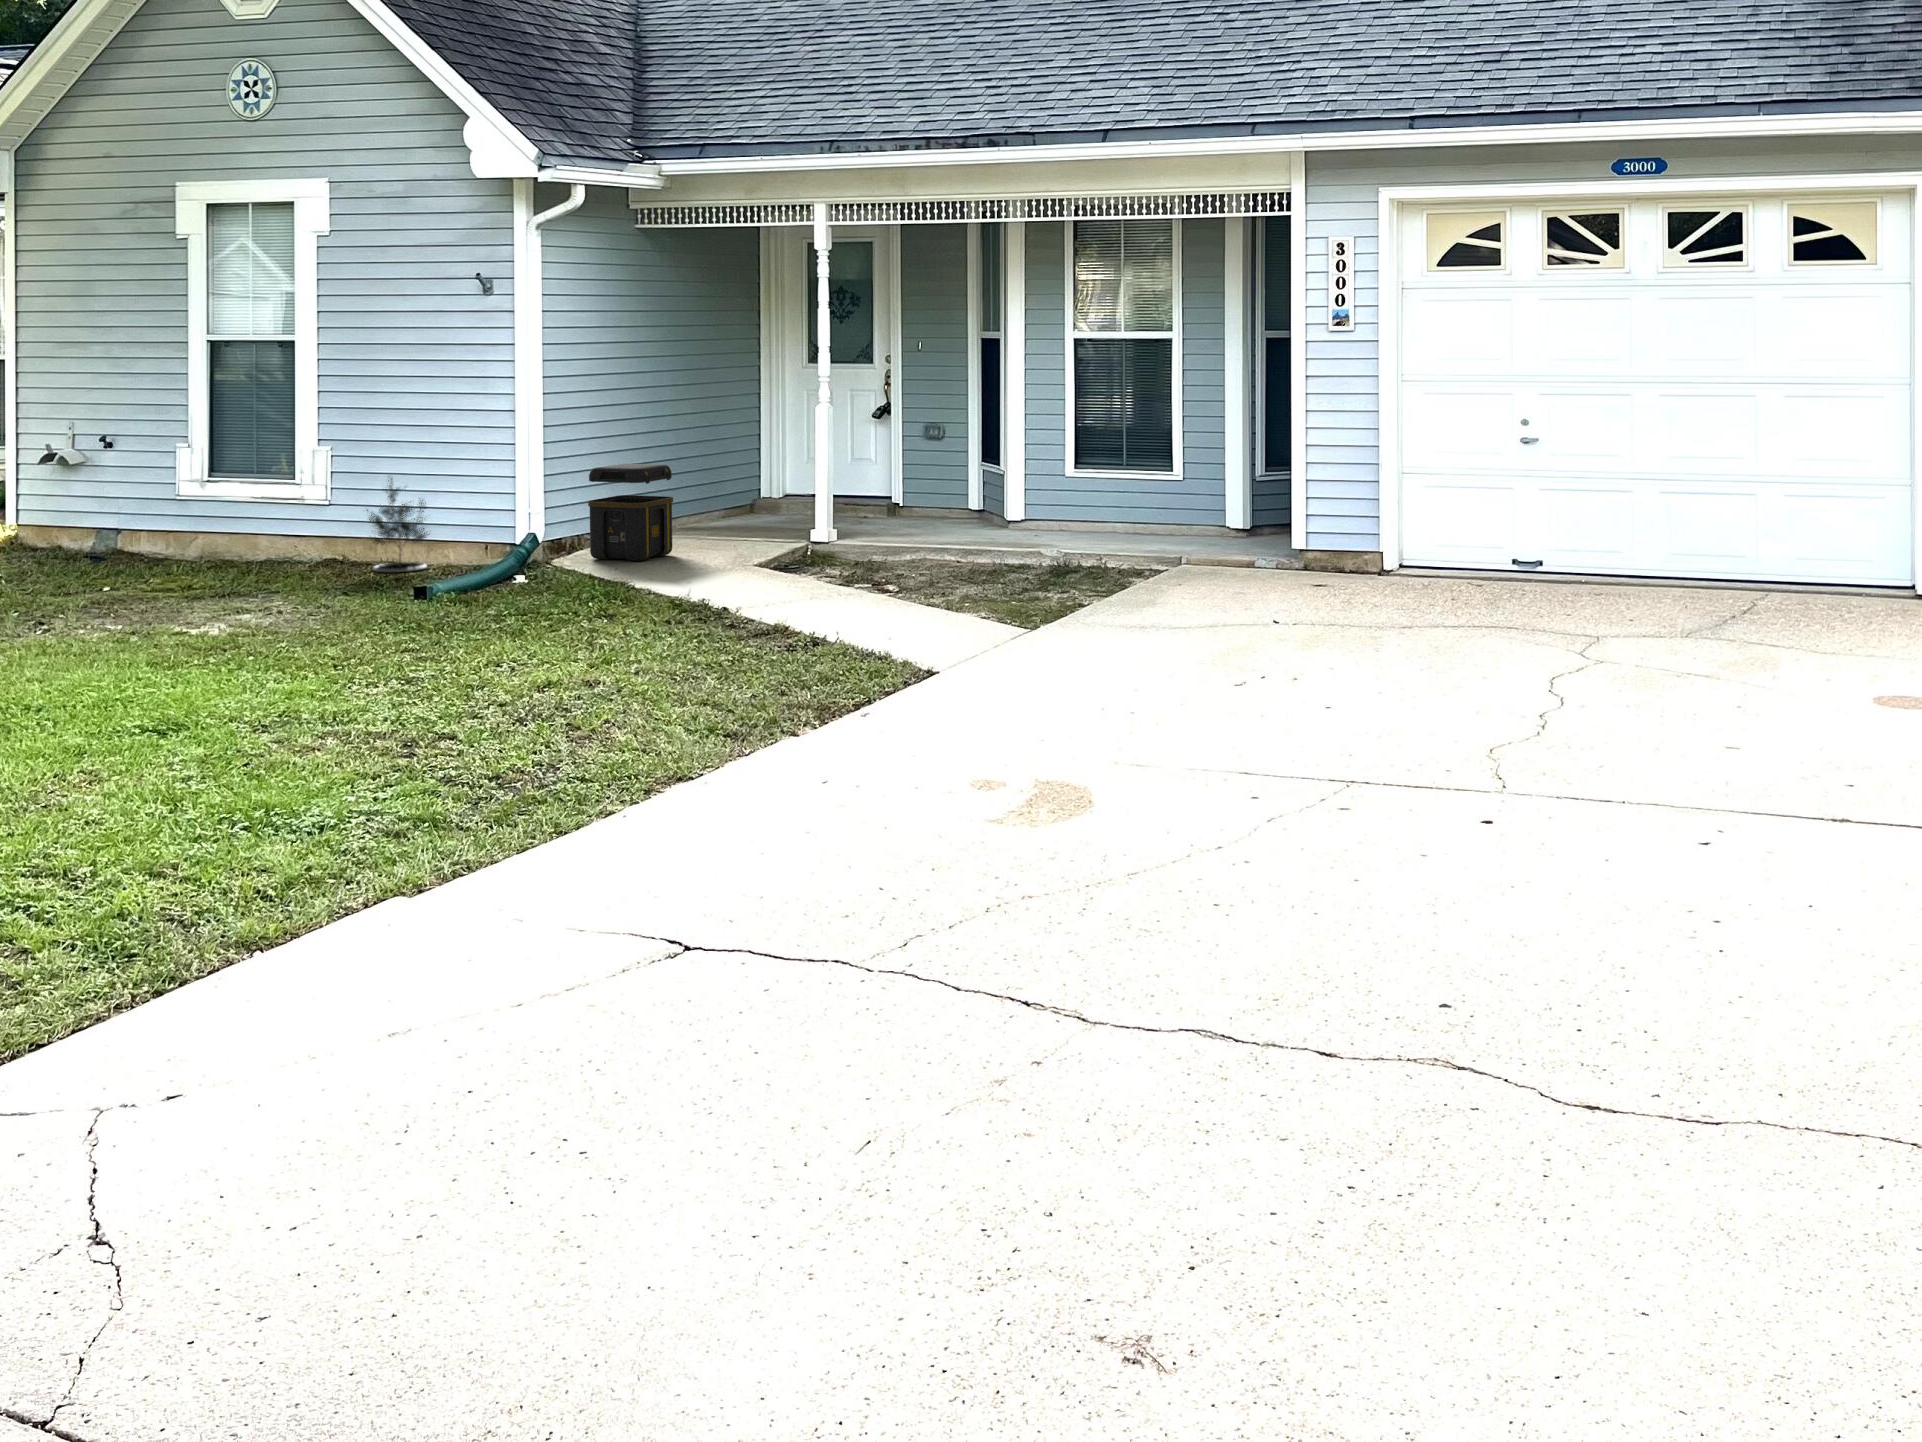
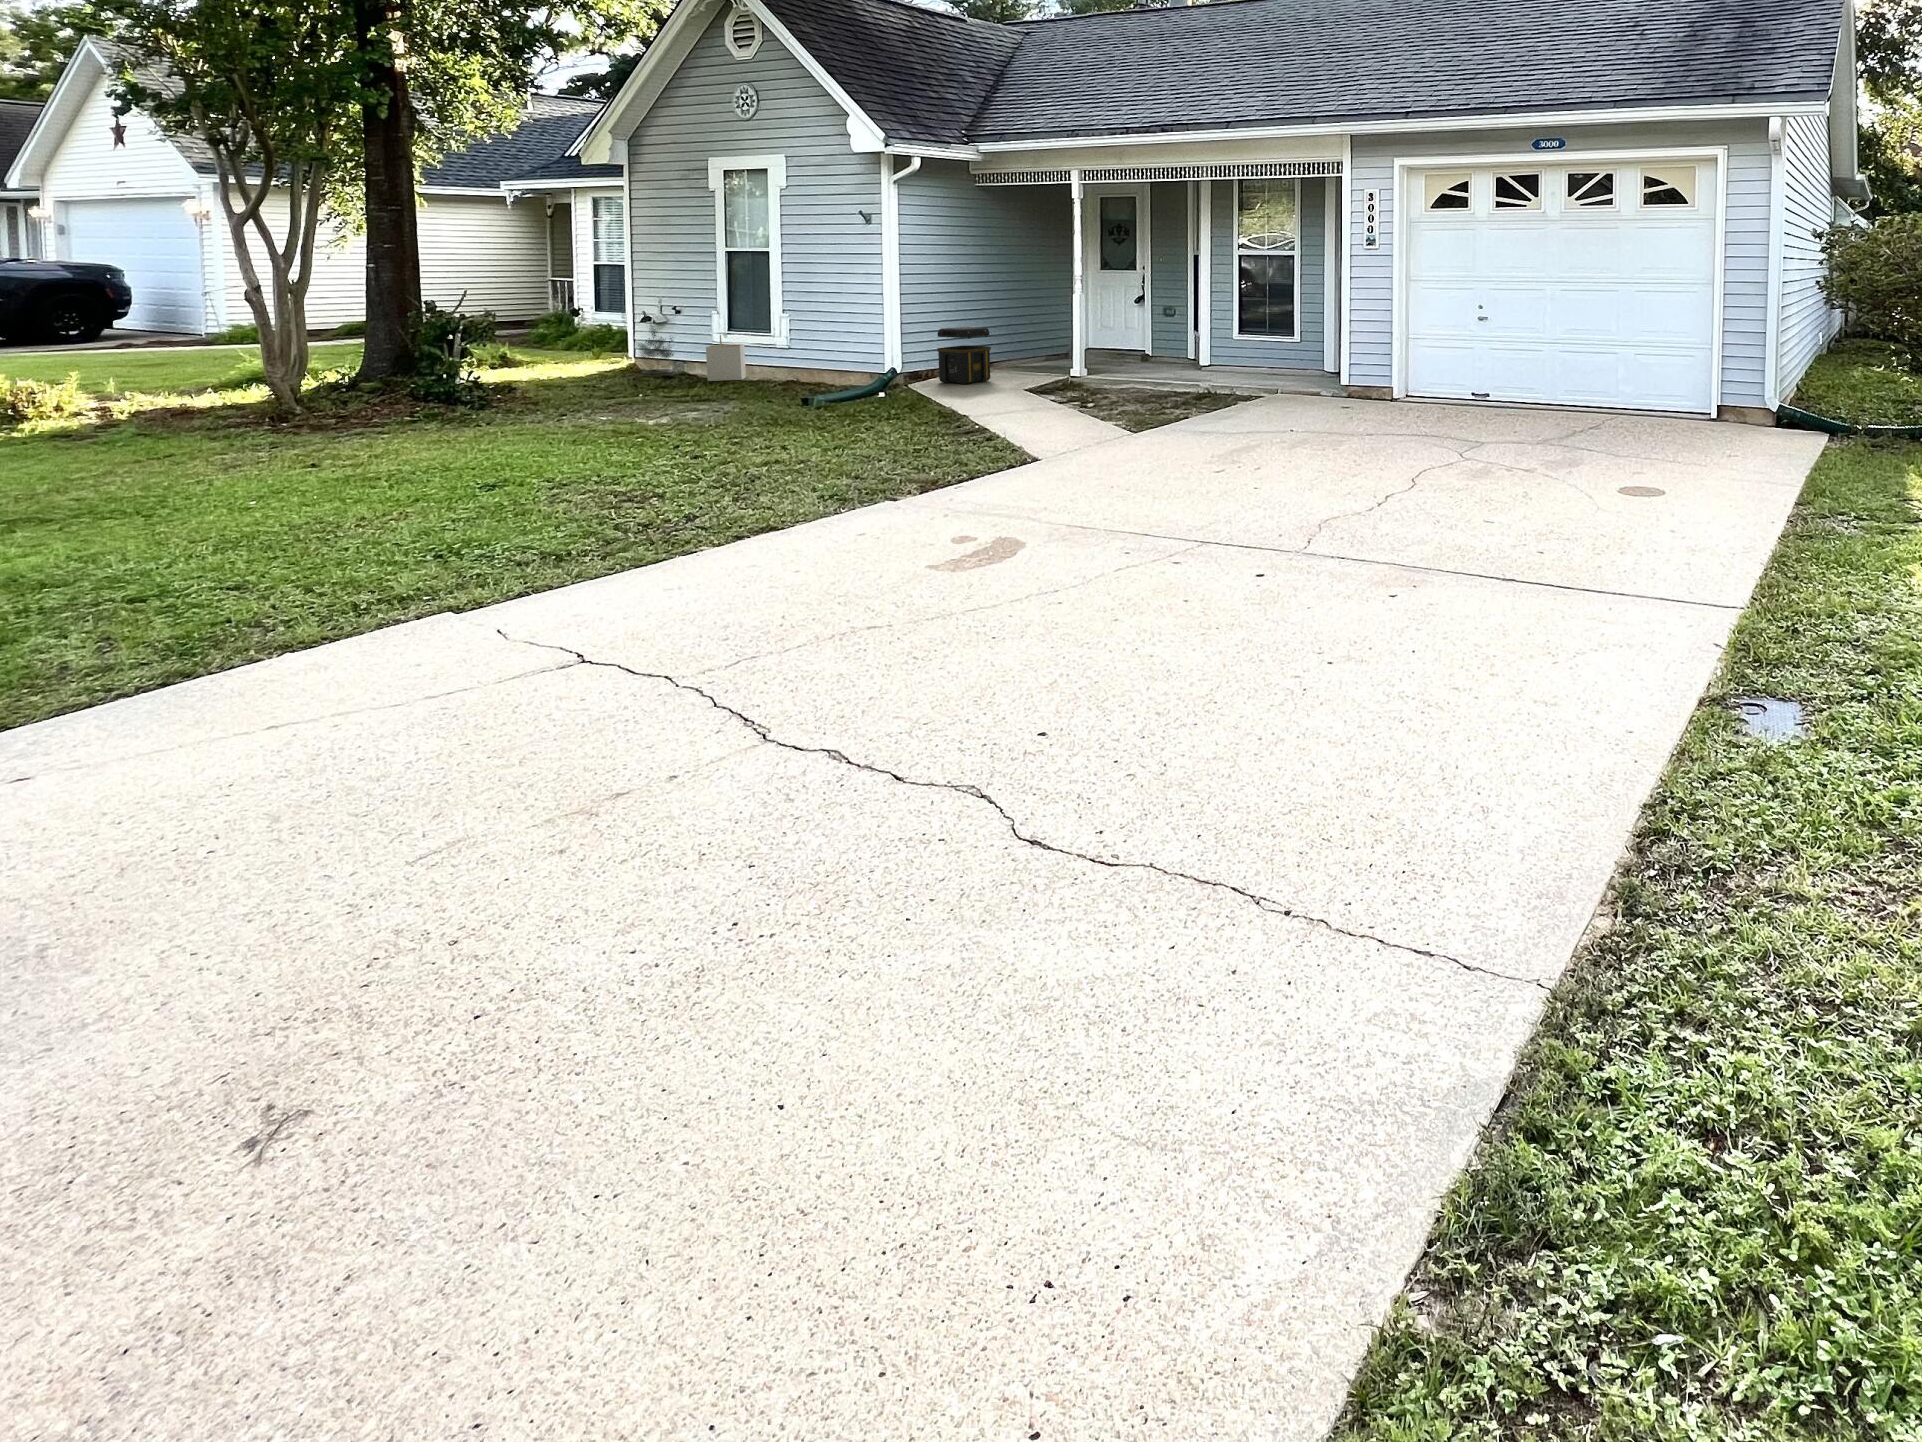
potted tree: present [367,478,429,572] -> present [638,326,674,374]
storage bin: none [183,485,239,564] -> present [706,335,746,381]

